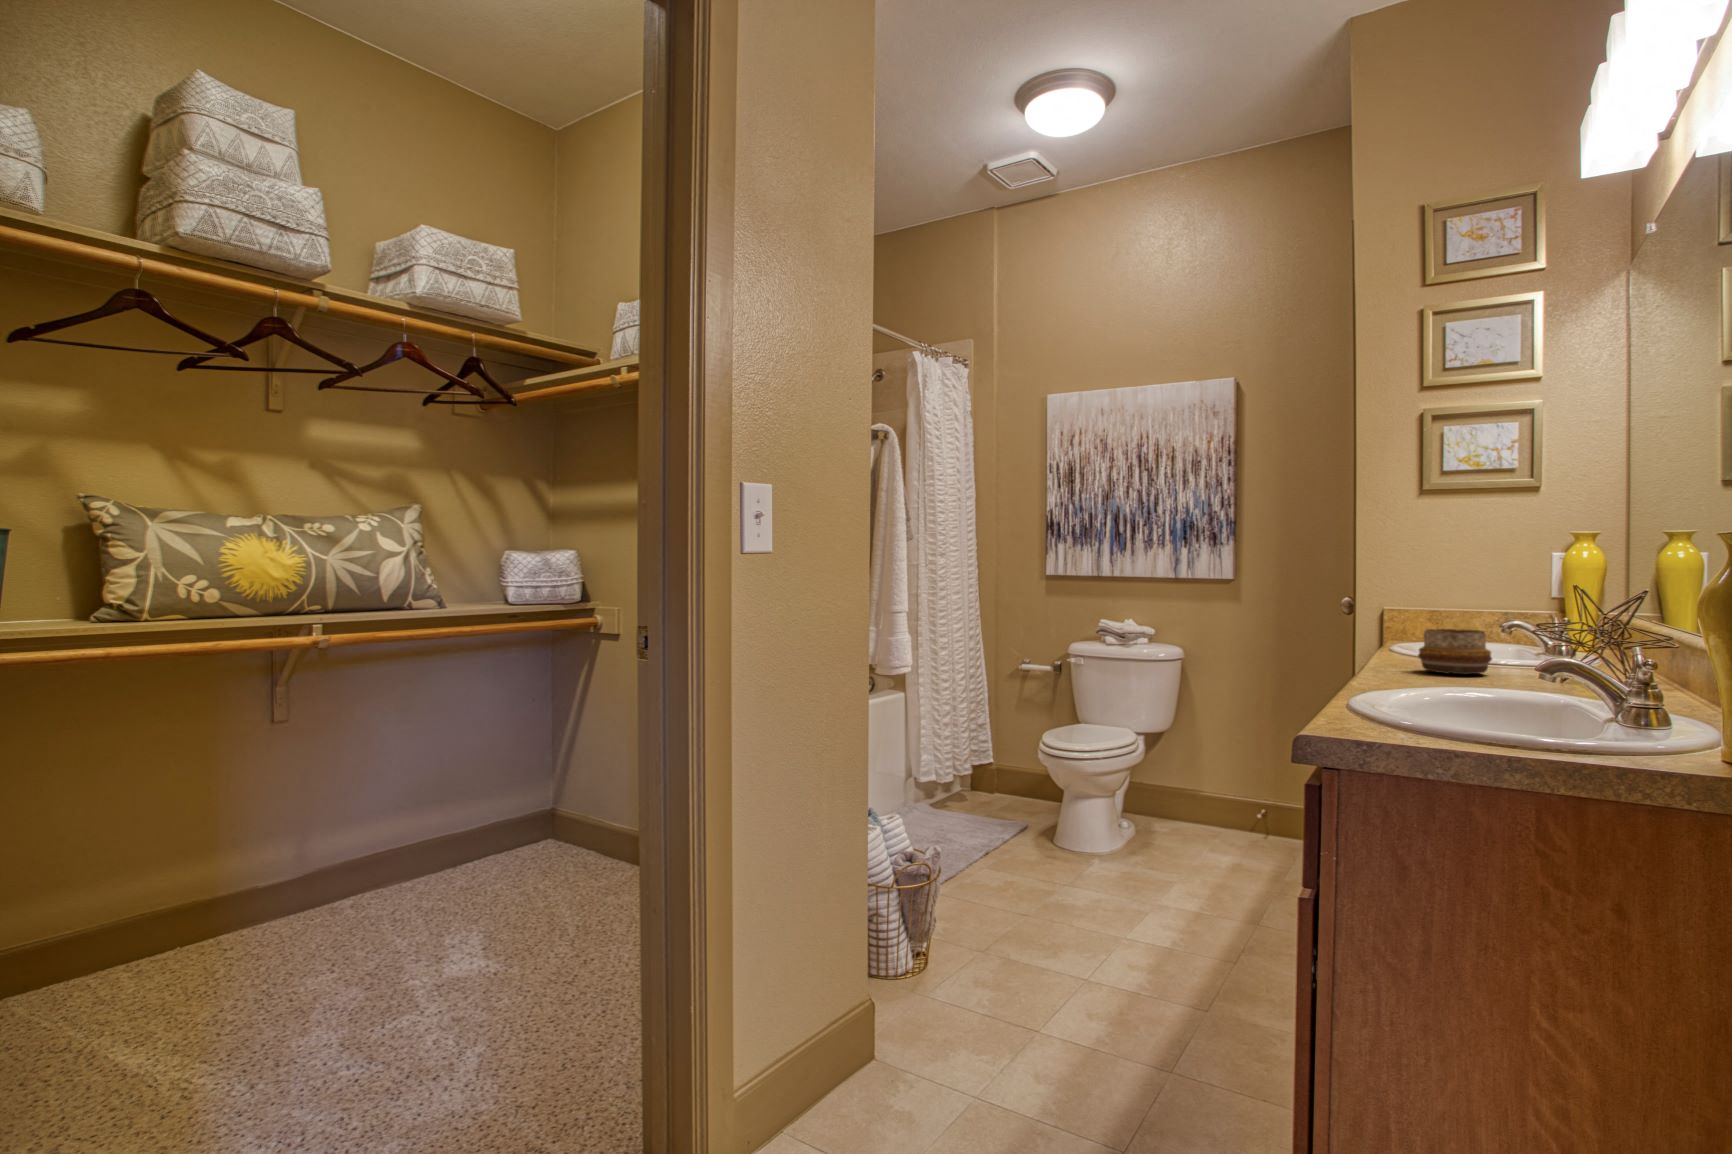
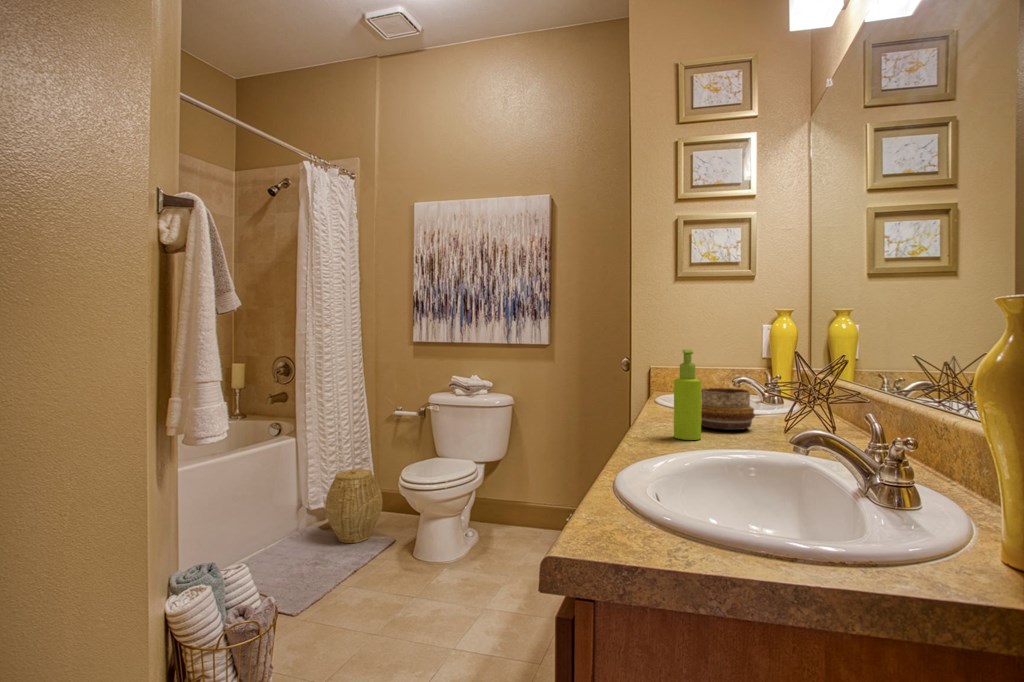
soap dispenser: none [1385,584,1417,679] -> present [674,350,701,440]
woven basket: none [940,734,1008,823] -> present [325,469,383,543]

